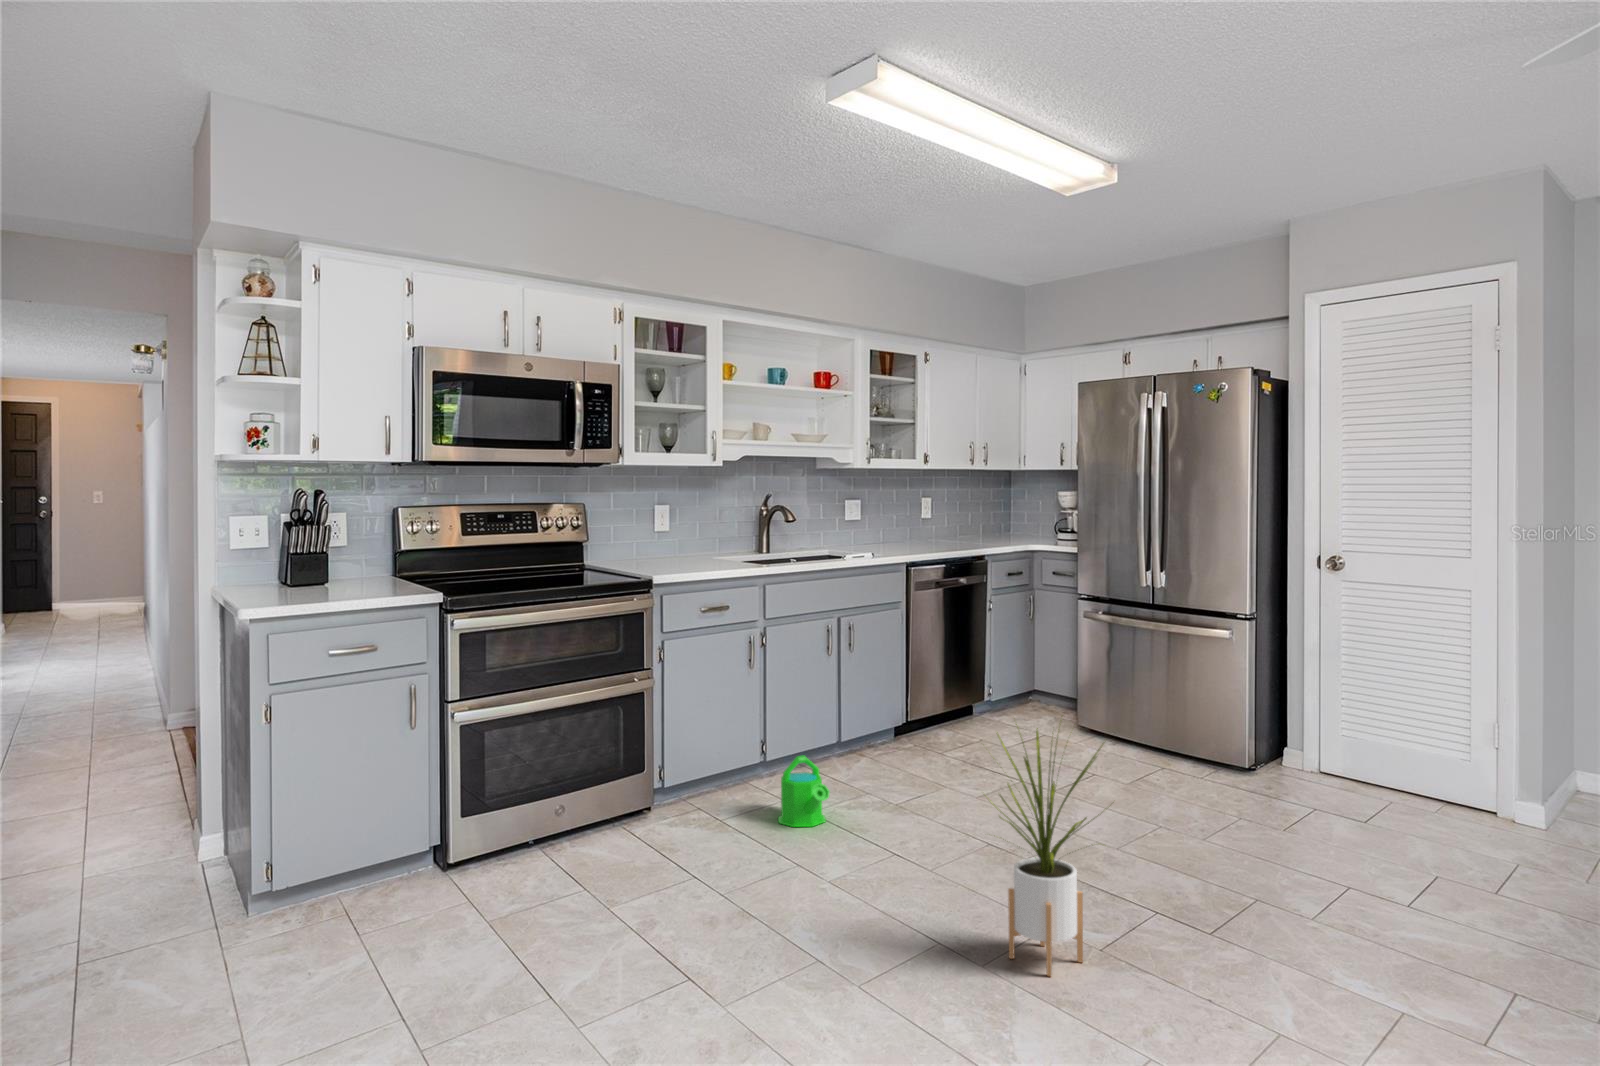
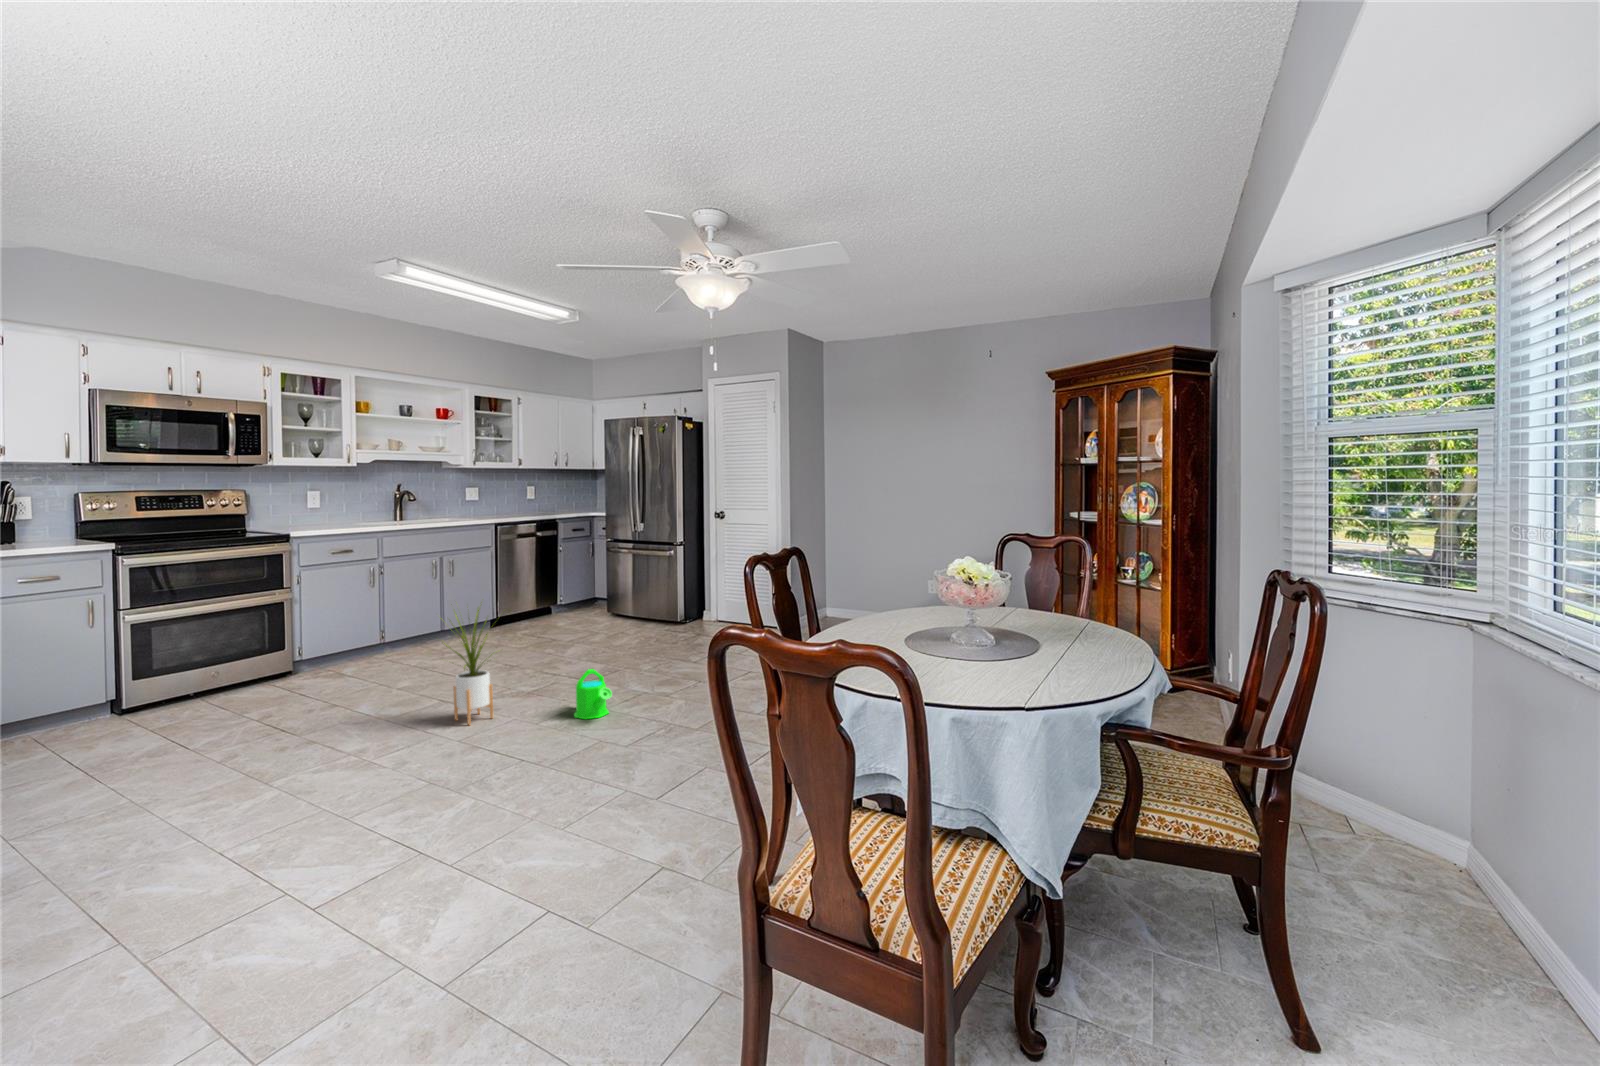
watering can: present [778,756,830,827] -> present [574,669,612,719]

